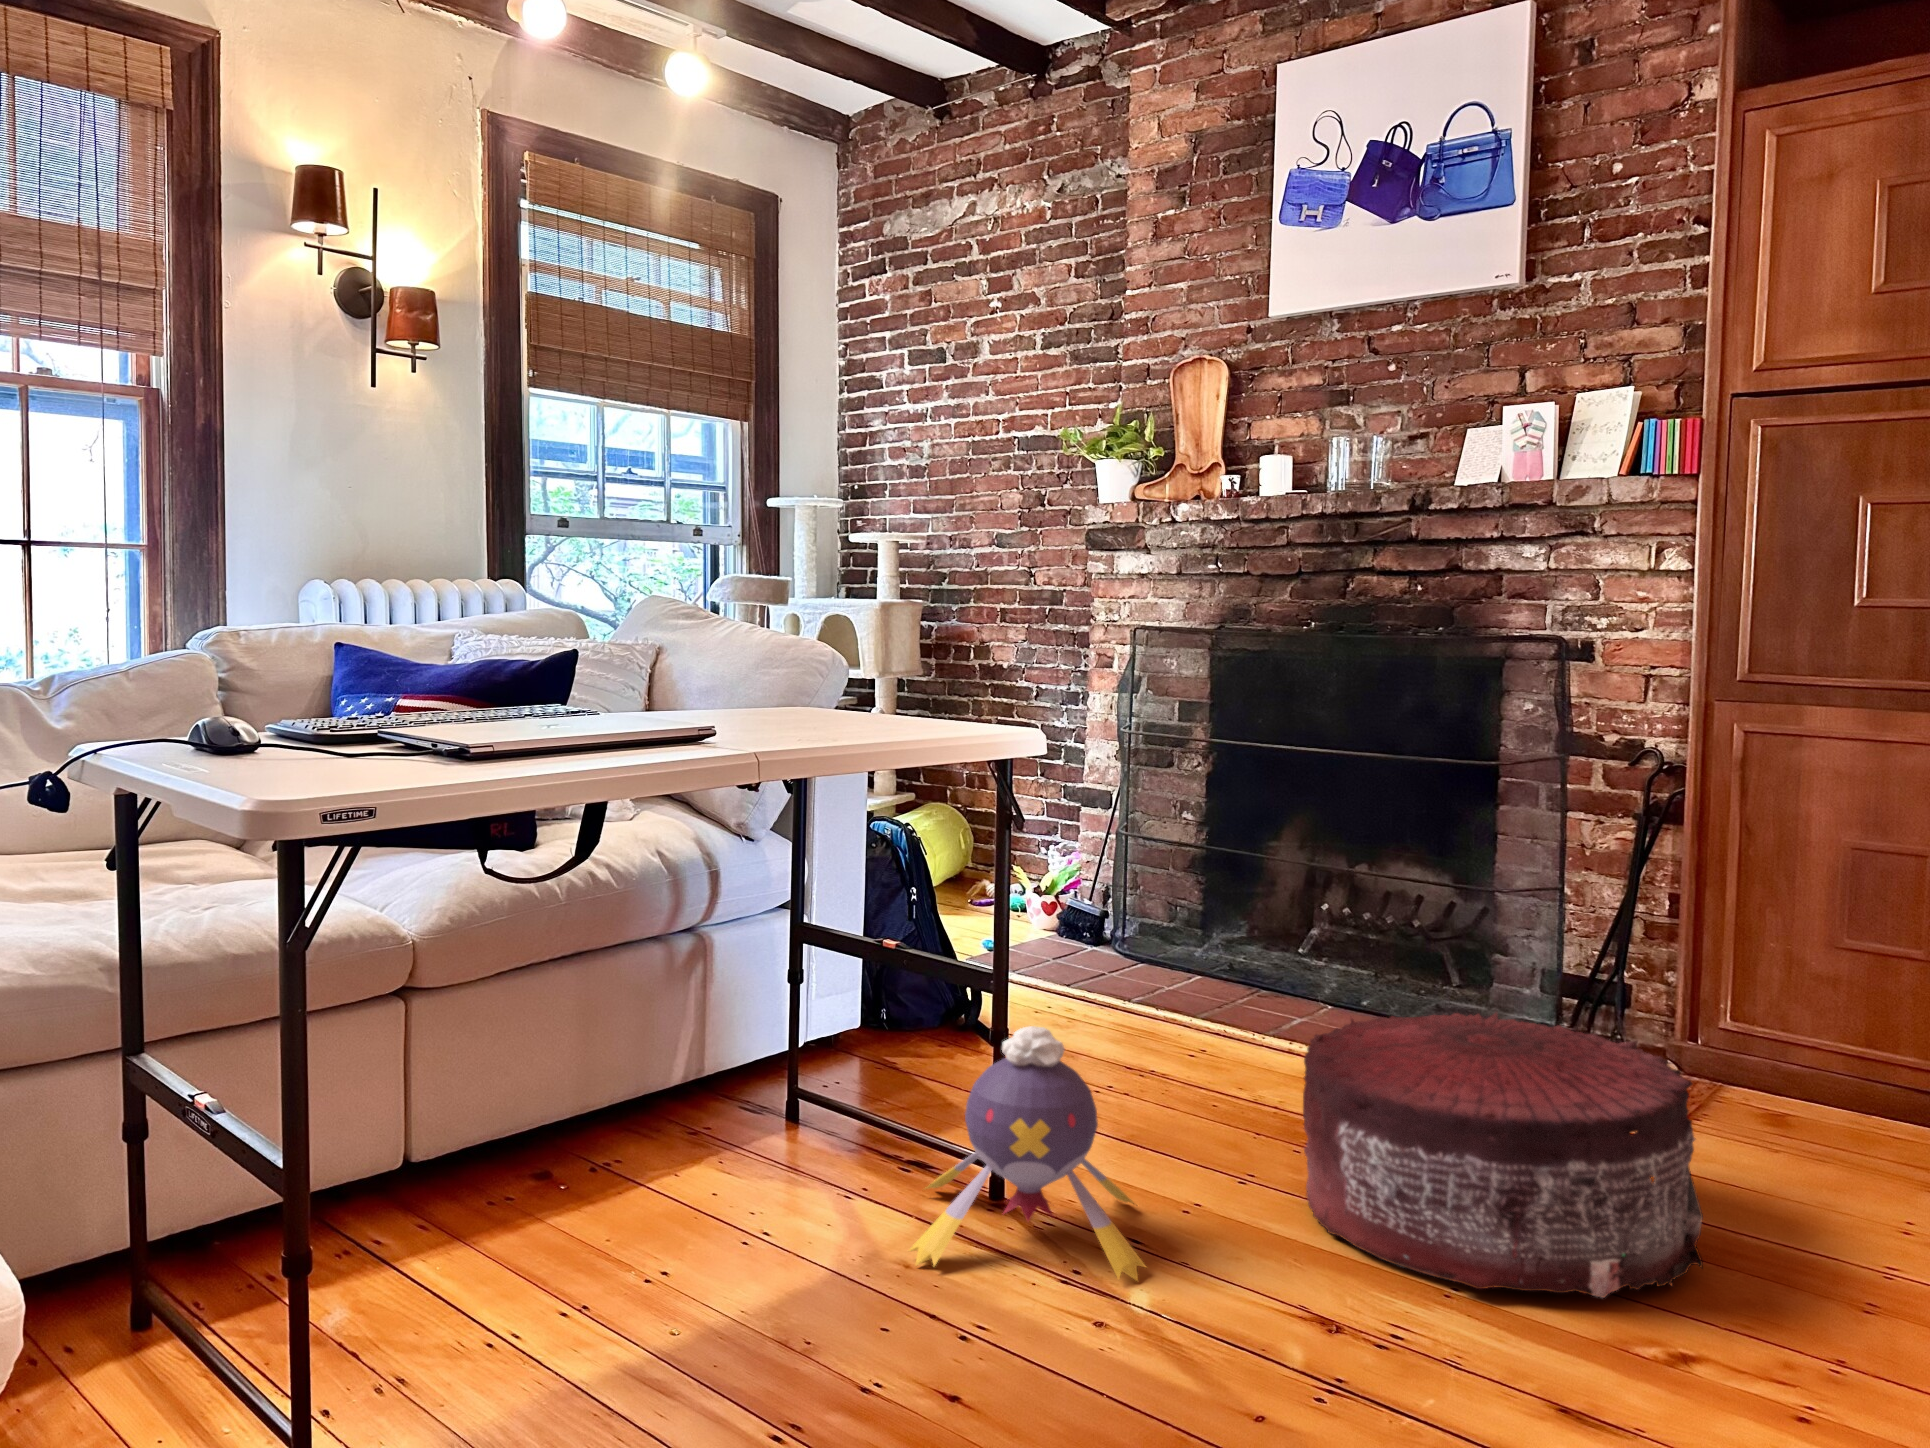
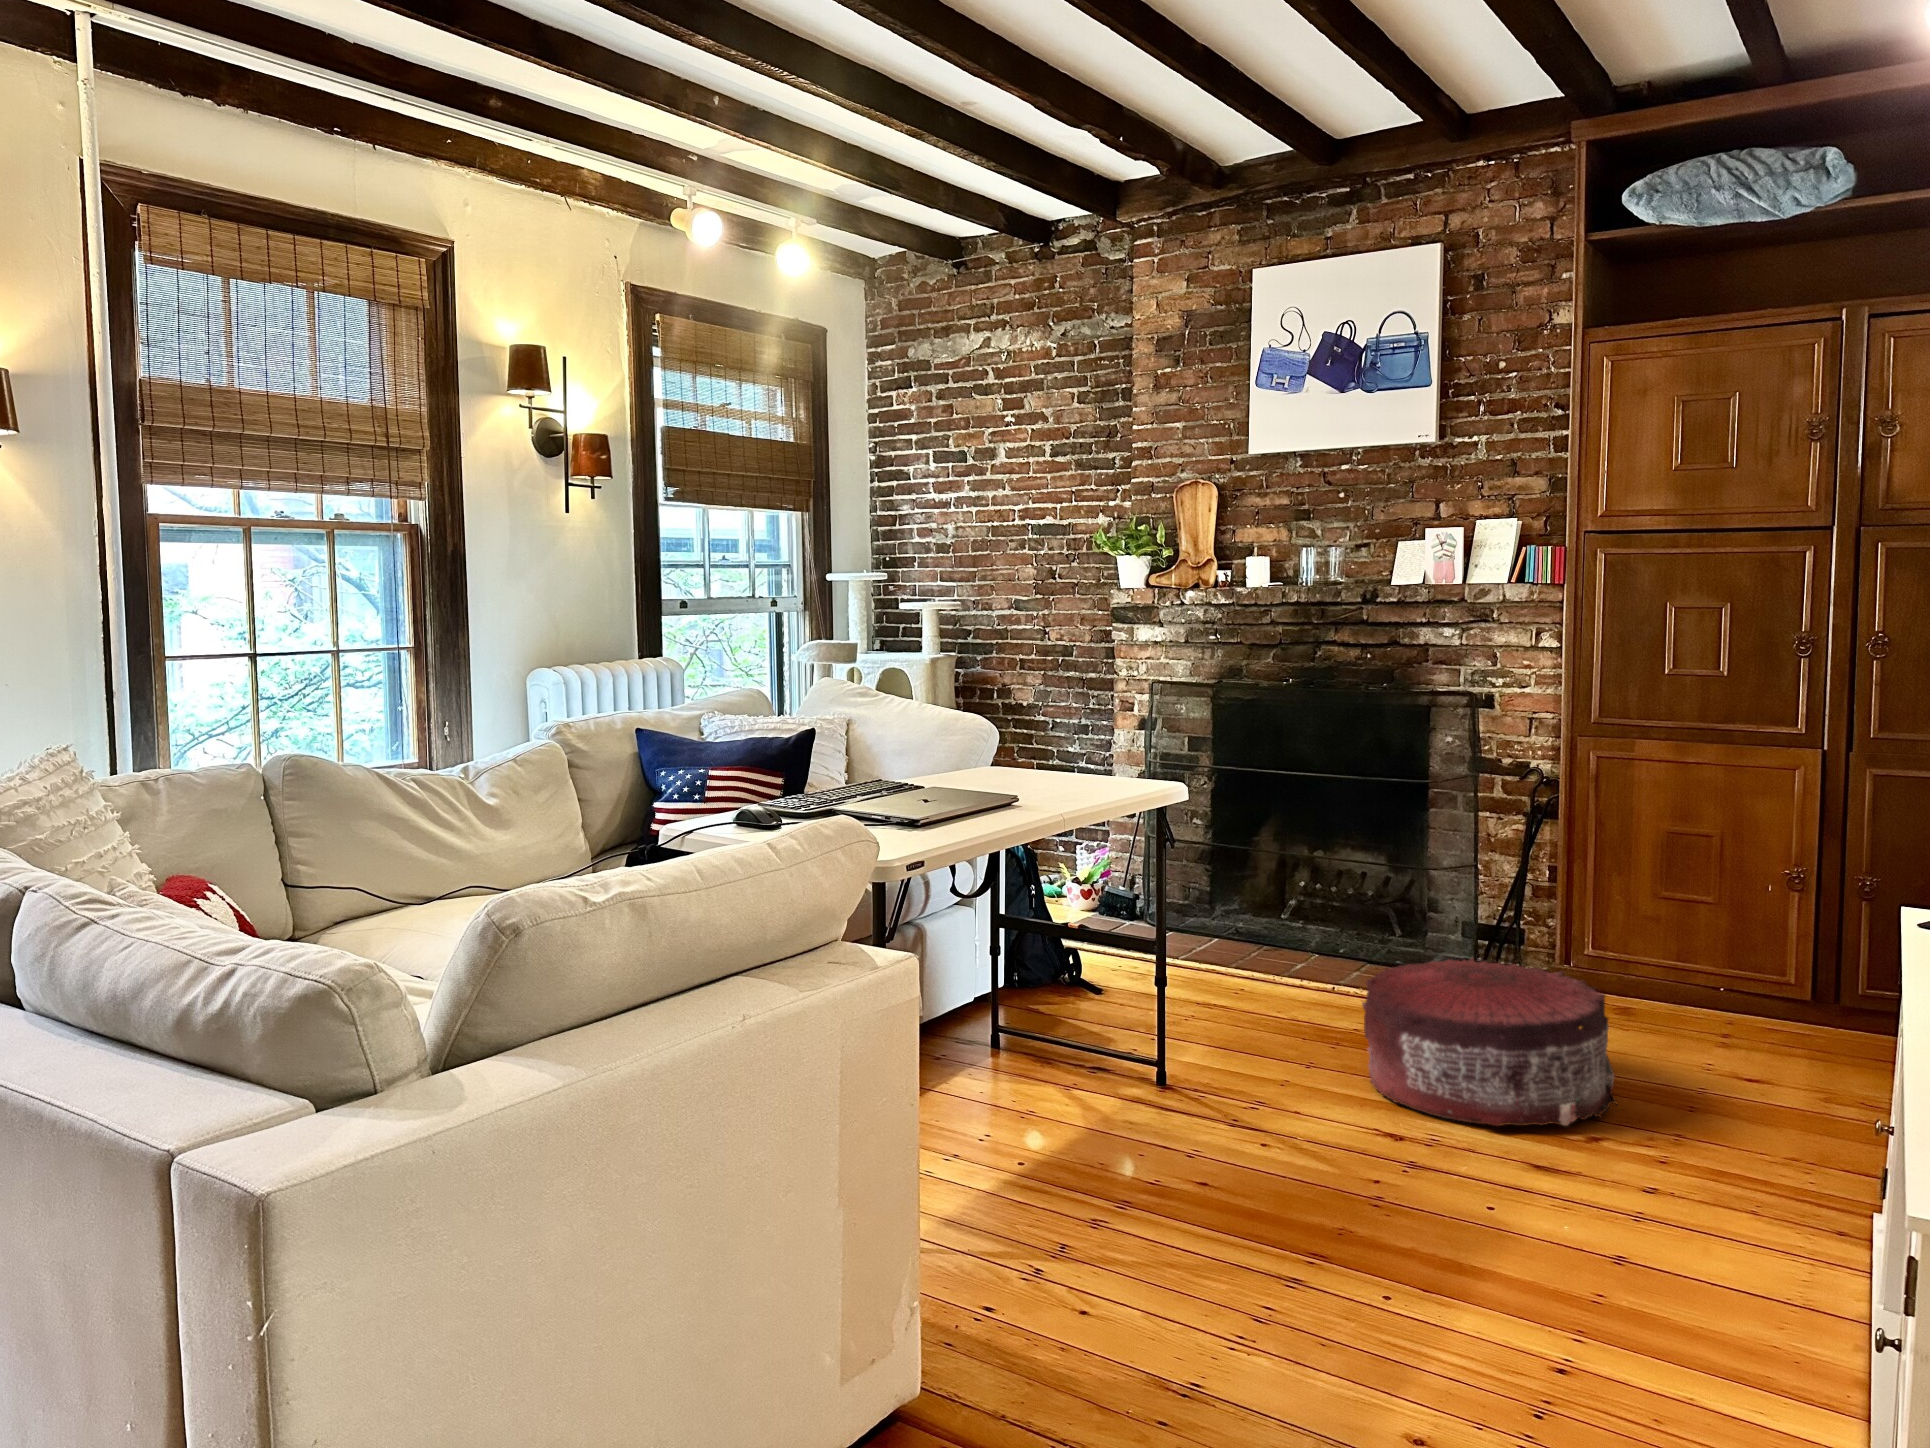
plush toy: present [909,1026,1146,1281] -> none [1134,986,1301,1140]

